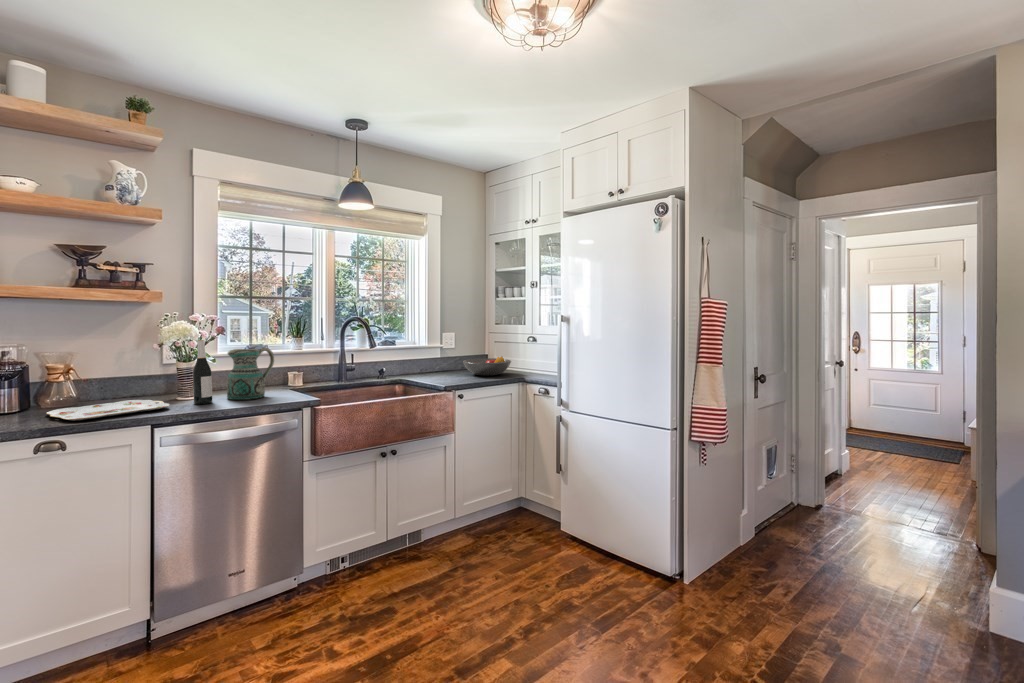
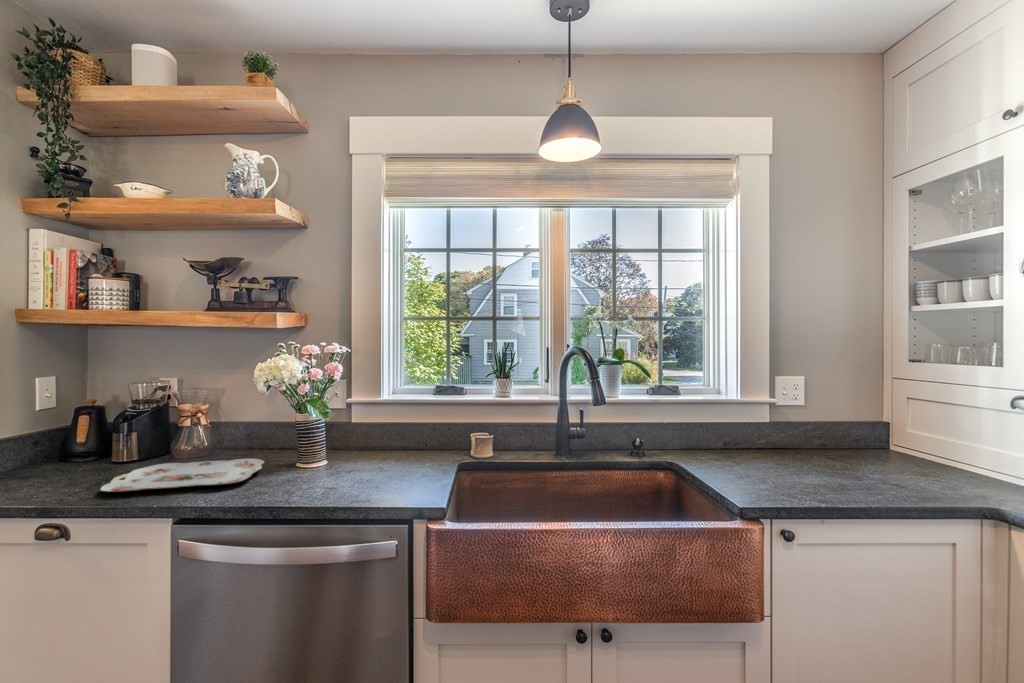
wine bottle: present [193,340,213,404] -> none [289,381,316,482]
ceramic pitcher: present [227,348,274,400] -> none [344,396,420,482]
fruit bowl: present [463,356,511,376] -> none [812,437,954,486]

